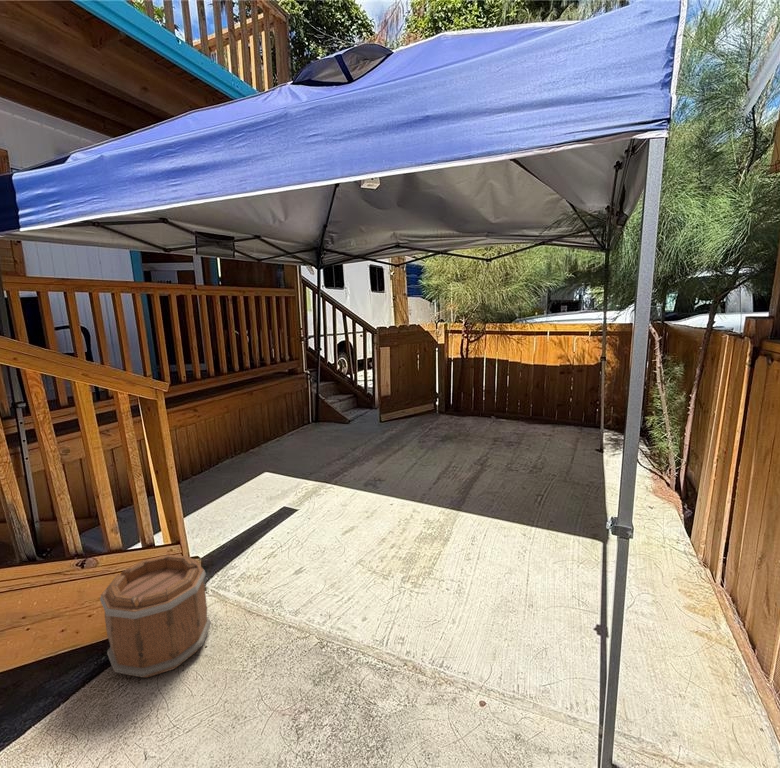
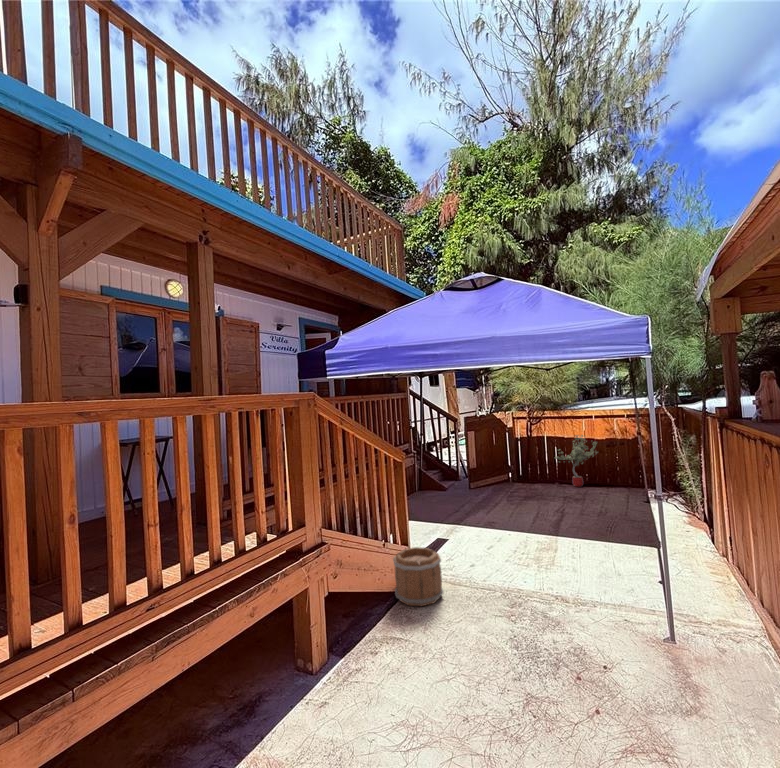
potted tree: none [491,356,548,424] -> present [555,435,597,487]

